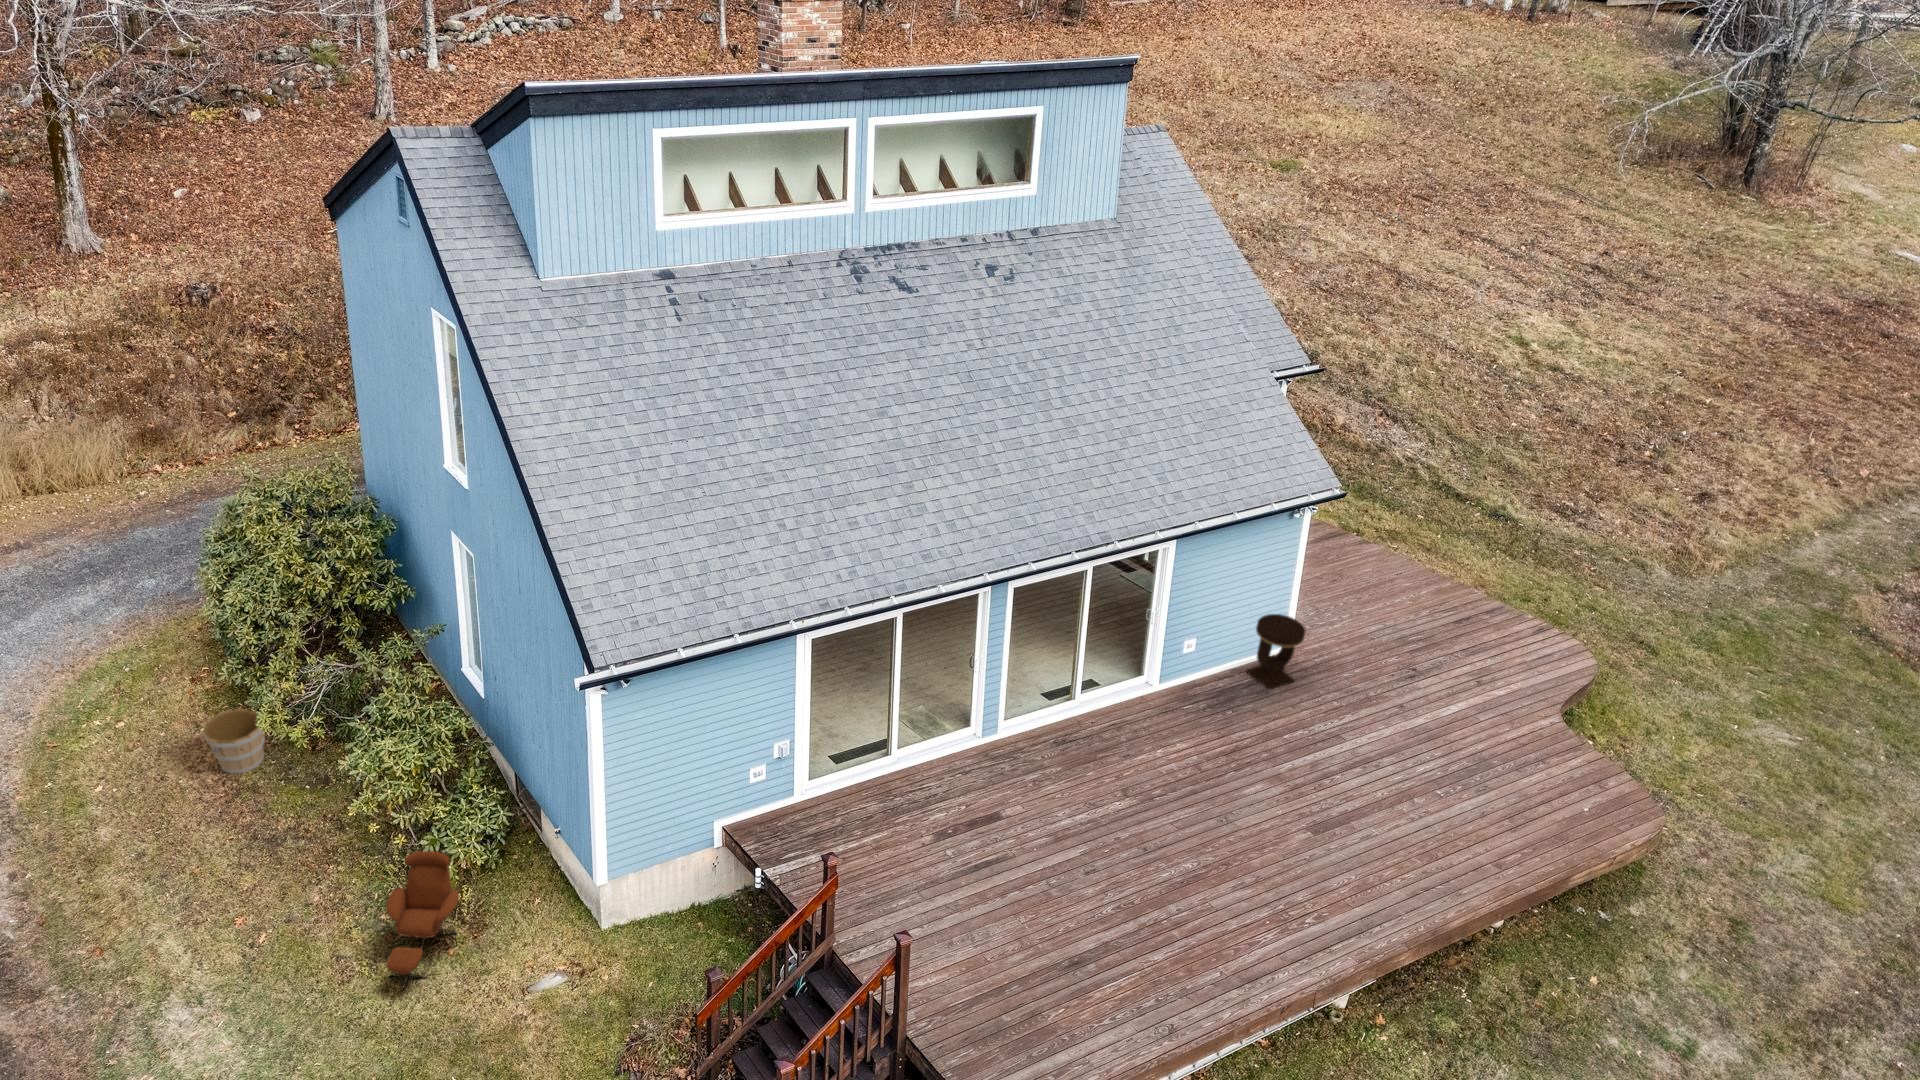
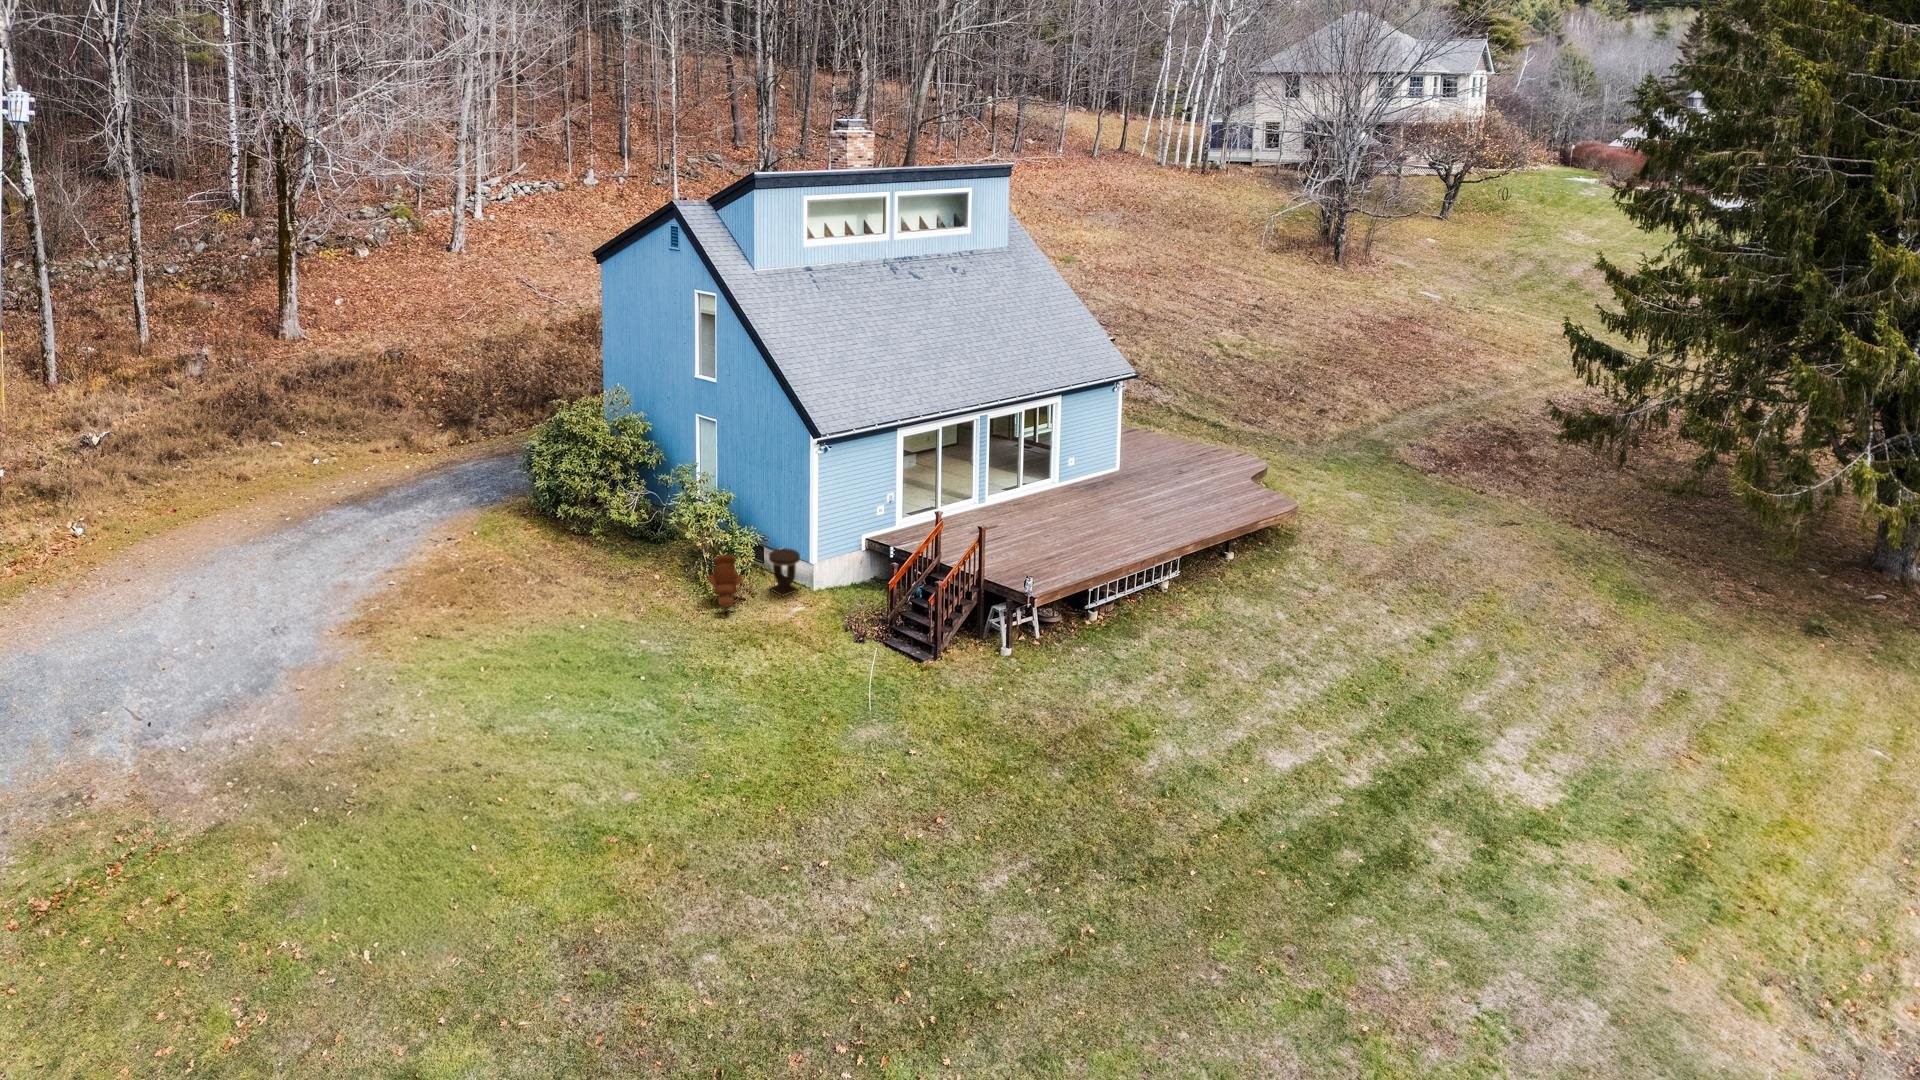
side table: present [1246,614,1306,689] -> present [769,548,800,596]
wooden bucket: present [202,709,265,774] -> none [557,525,590,559]

